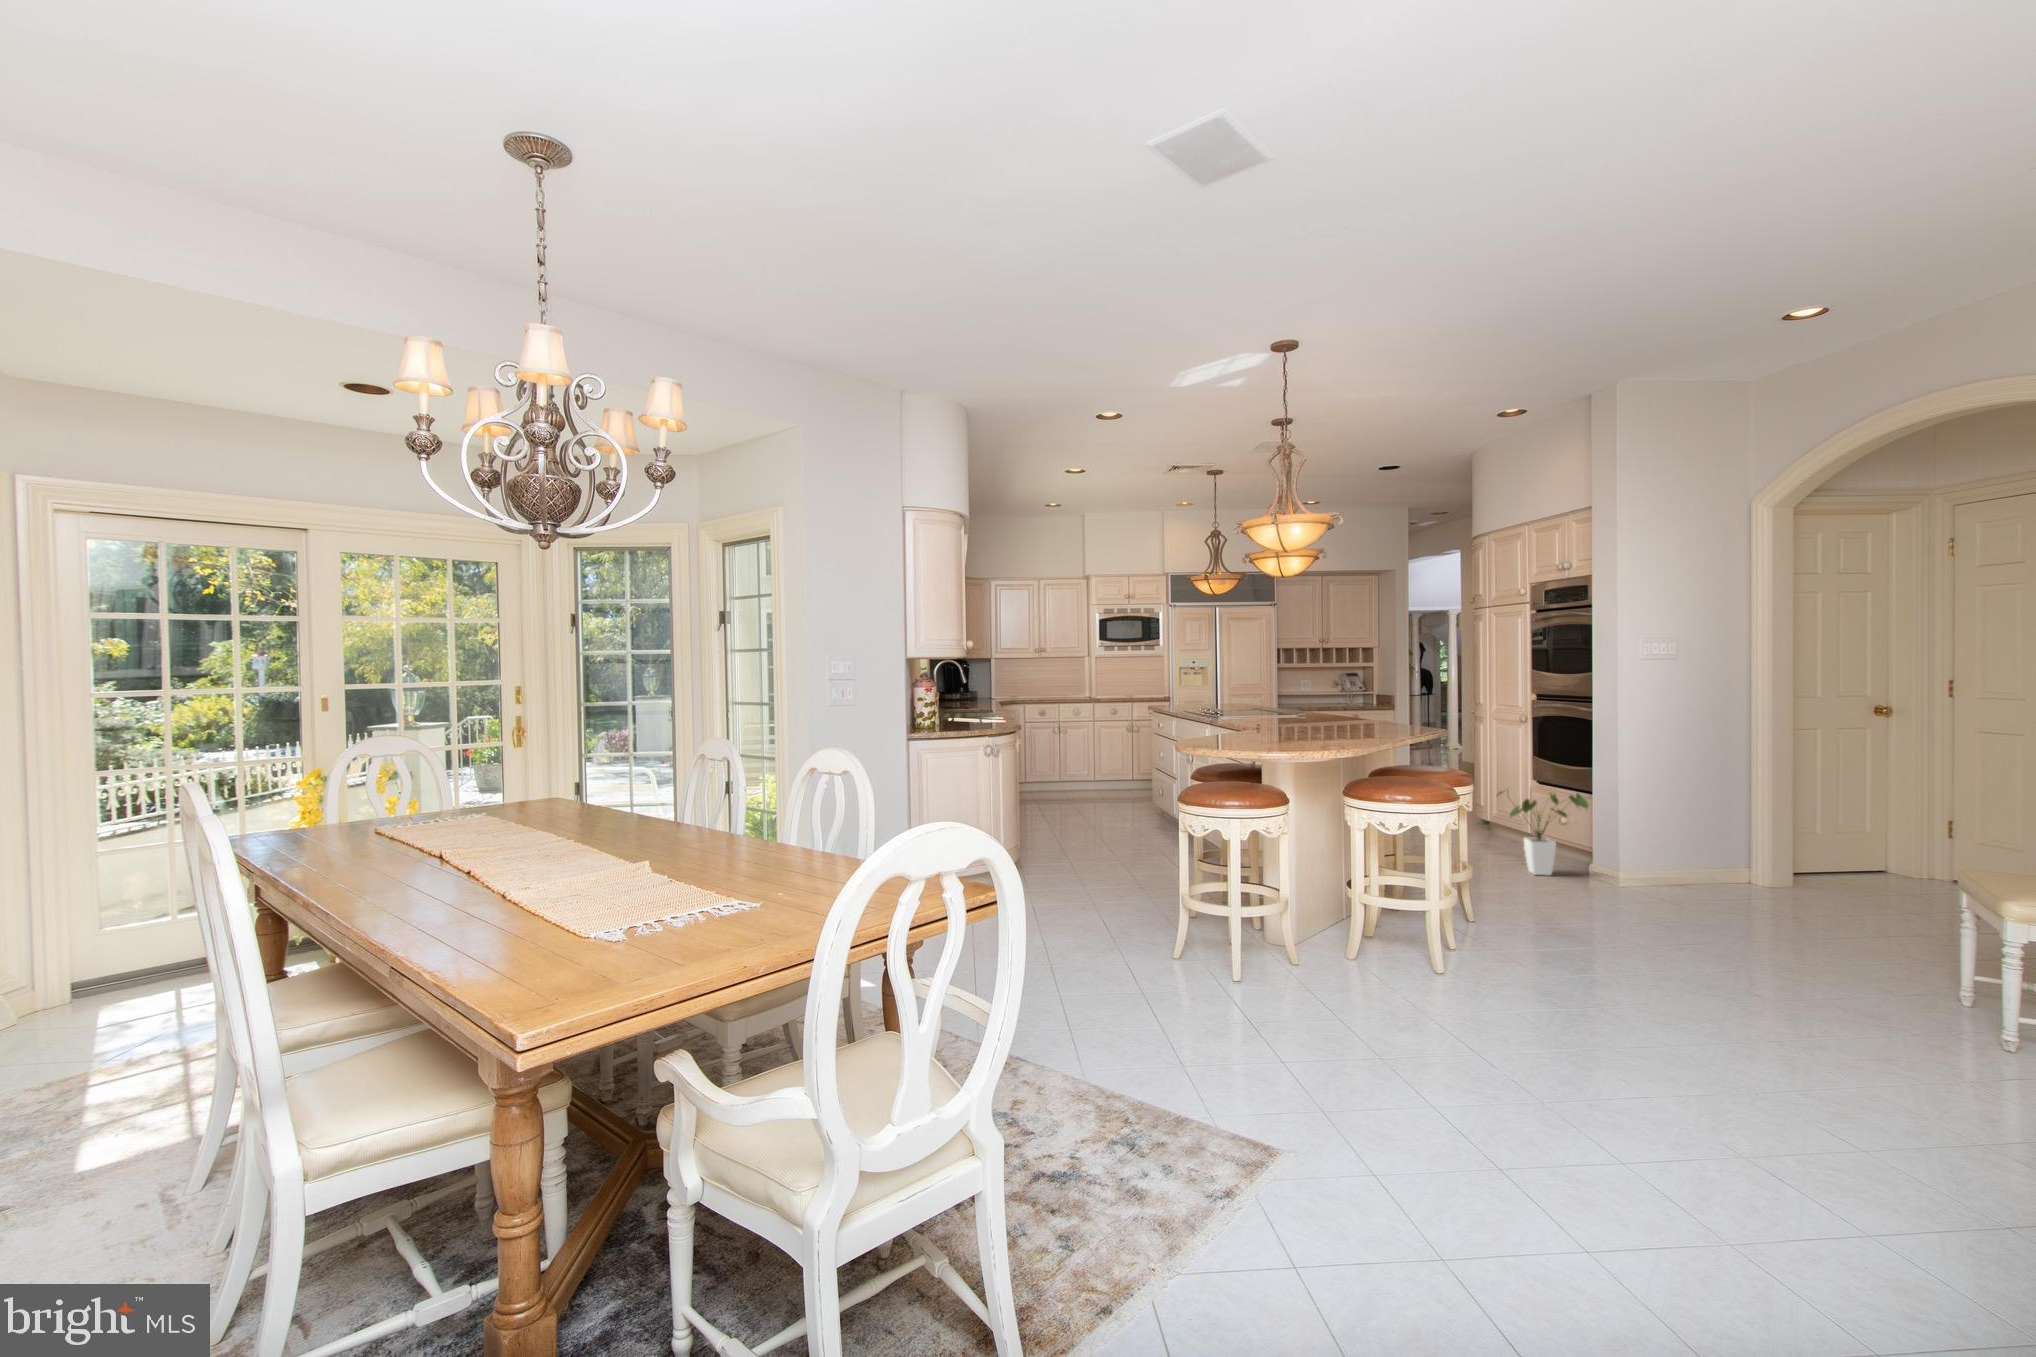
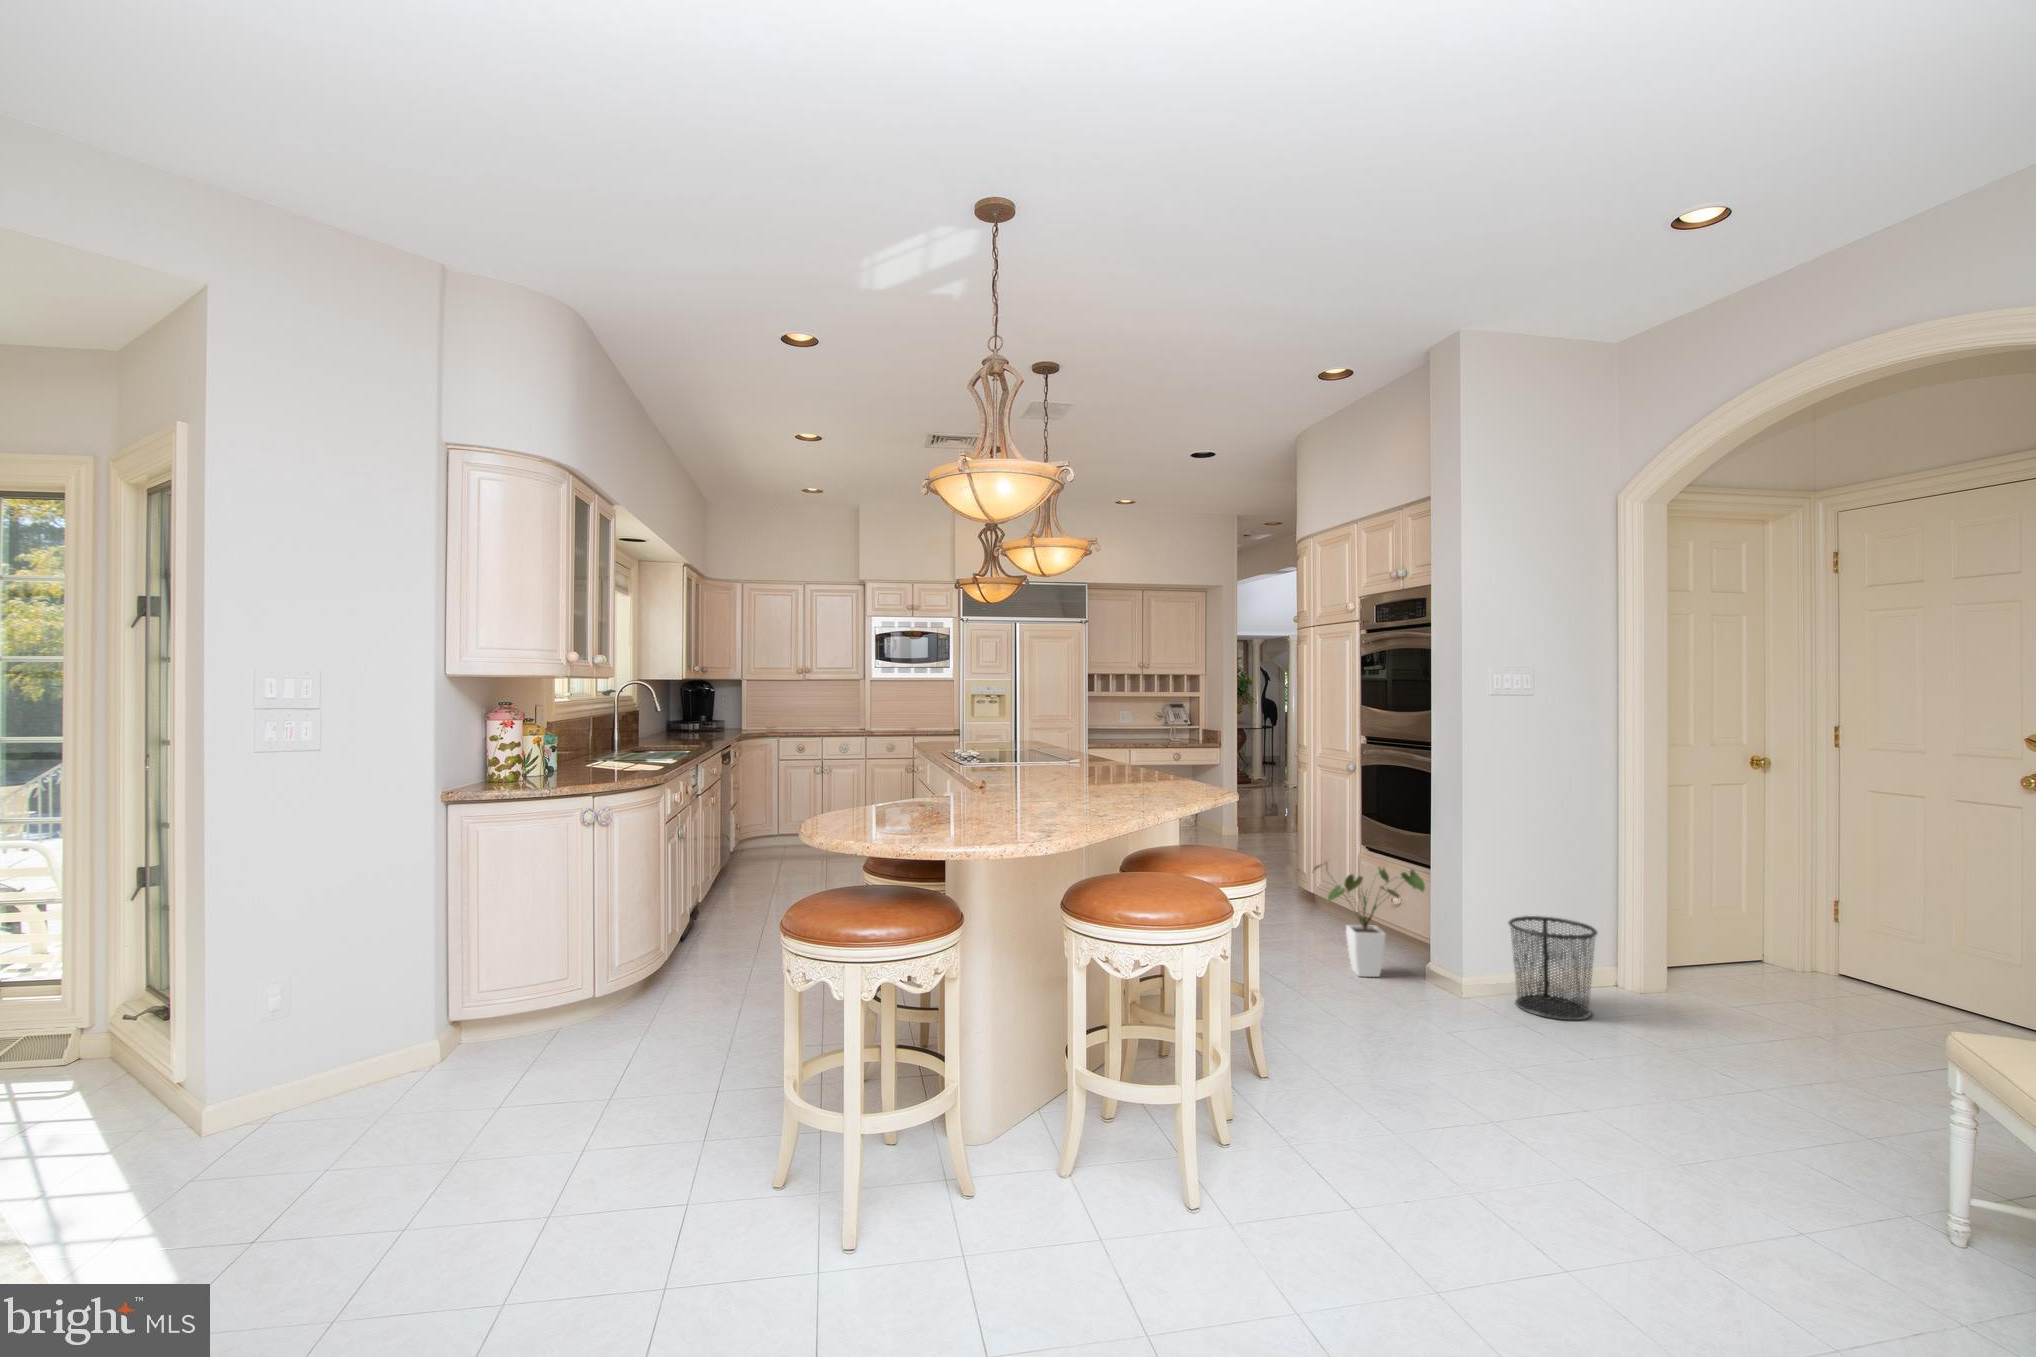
waste bin: none [1656,827,1728,900] -> present [1509,916,1597,1020]

